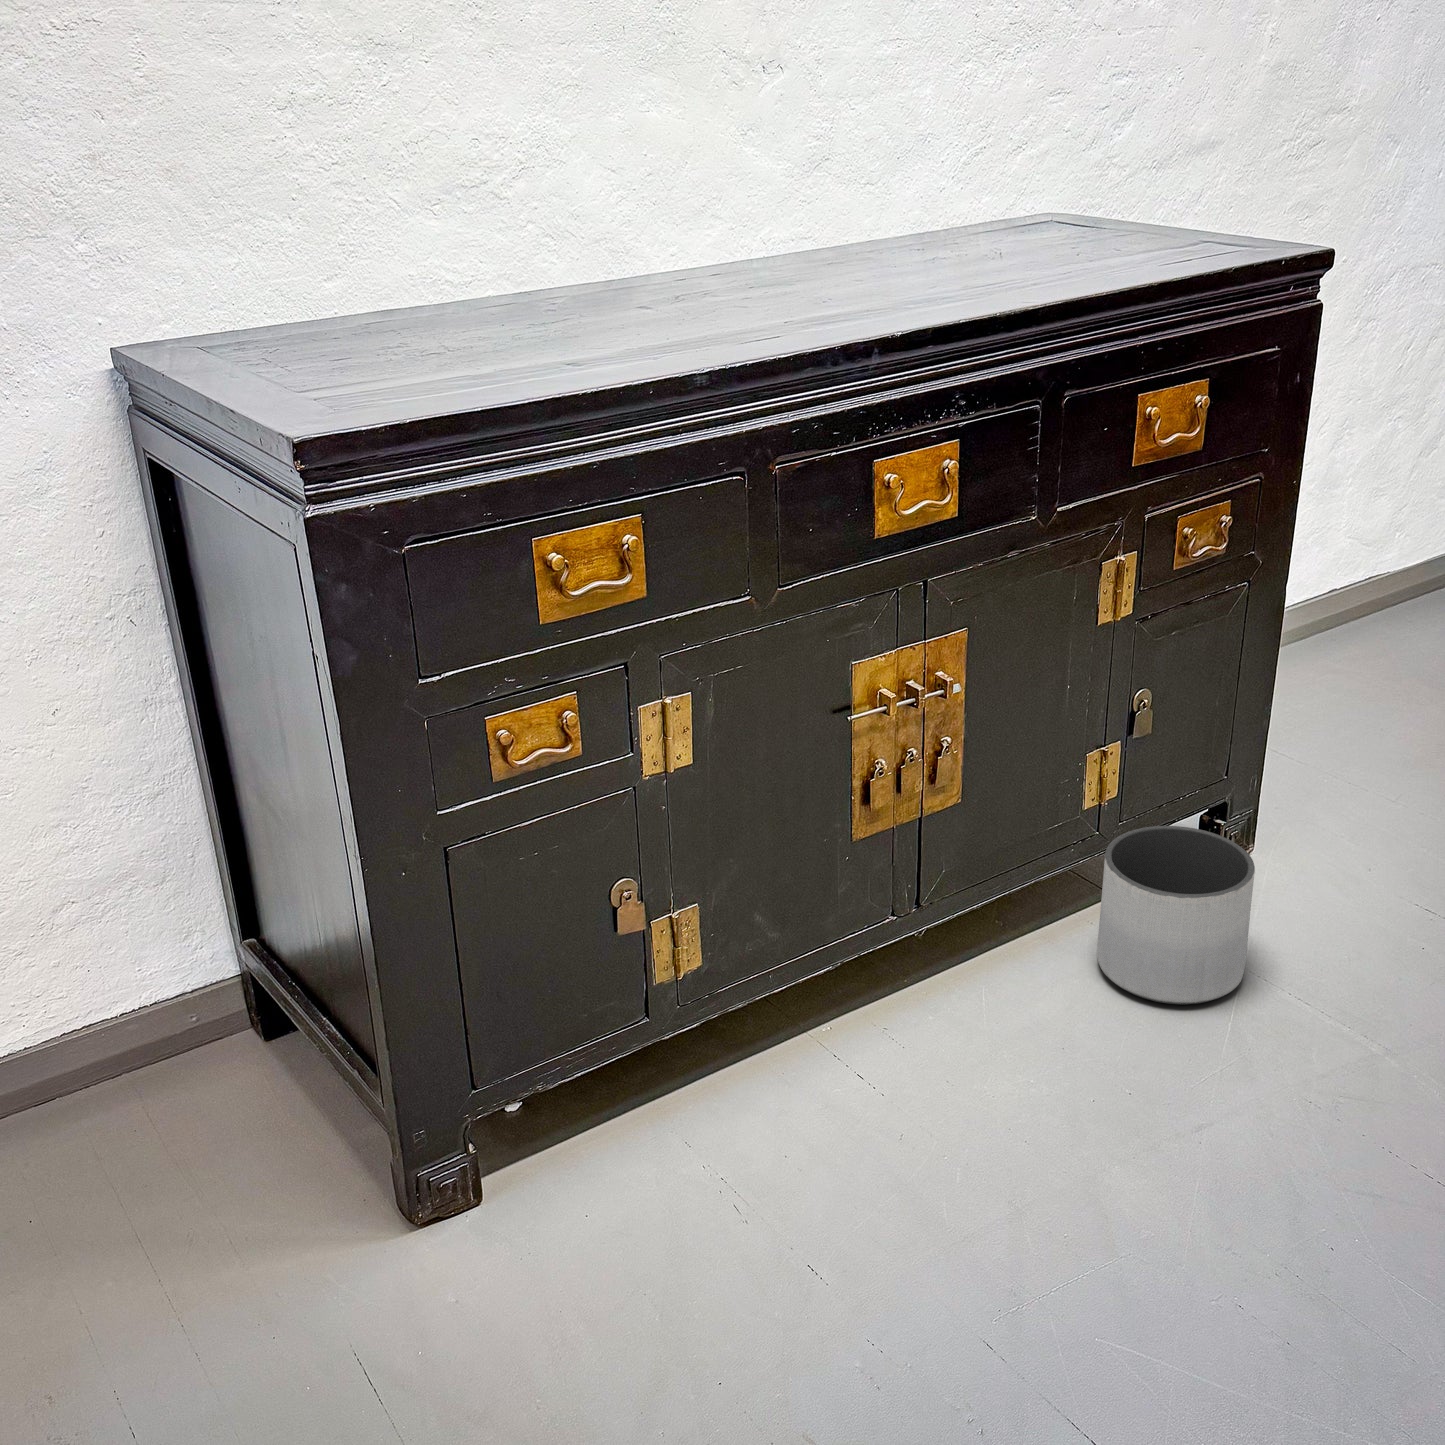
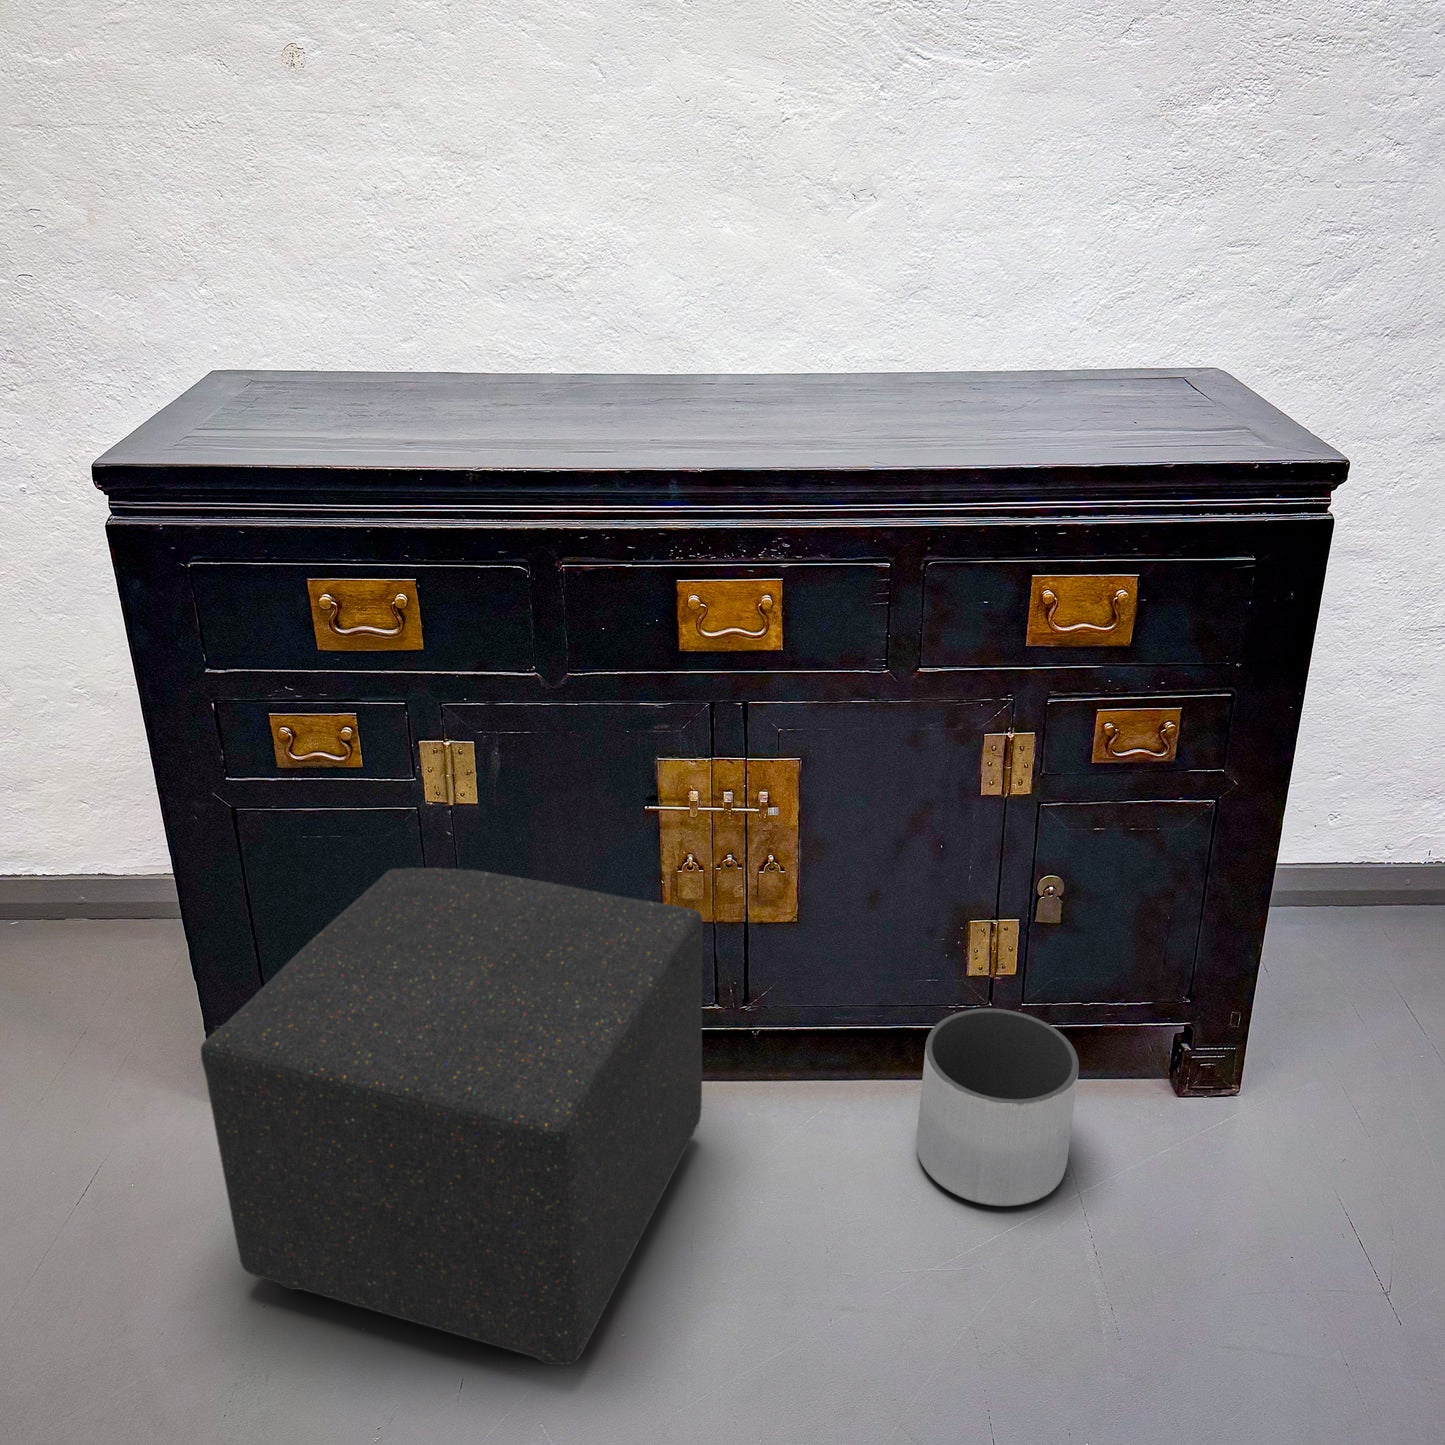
ottoman: none [588,802,1087,1338] -> present [201,867,703,1365]

